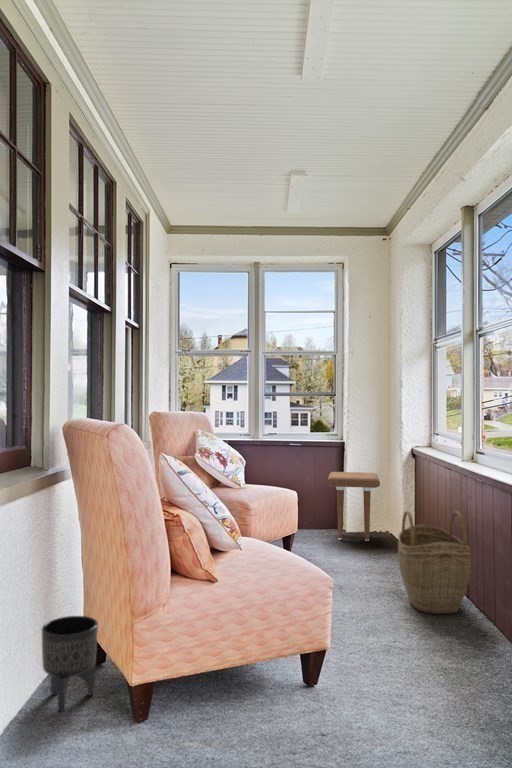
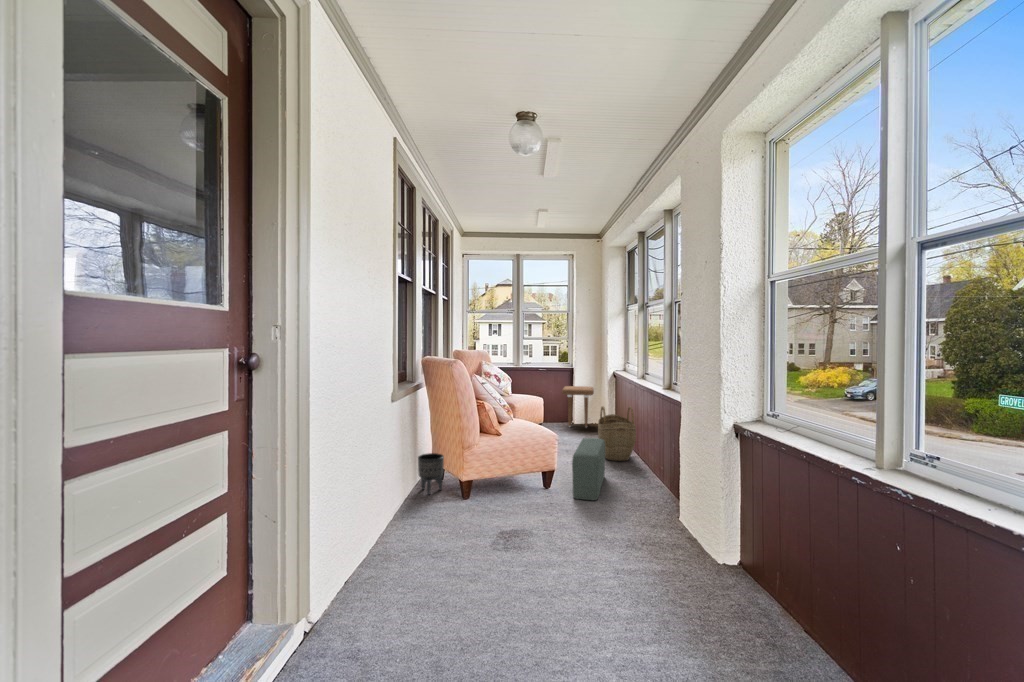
pouf: none [368,578,426,727] -> present [572,438,605,500]

